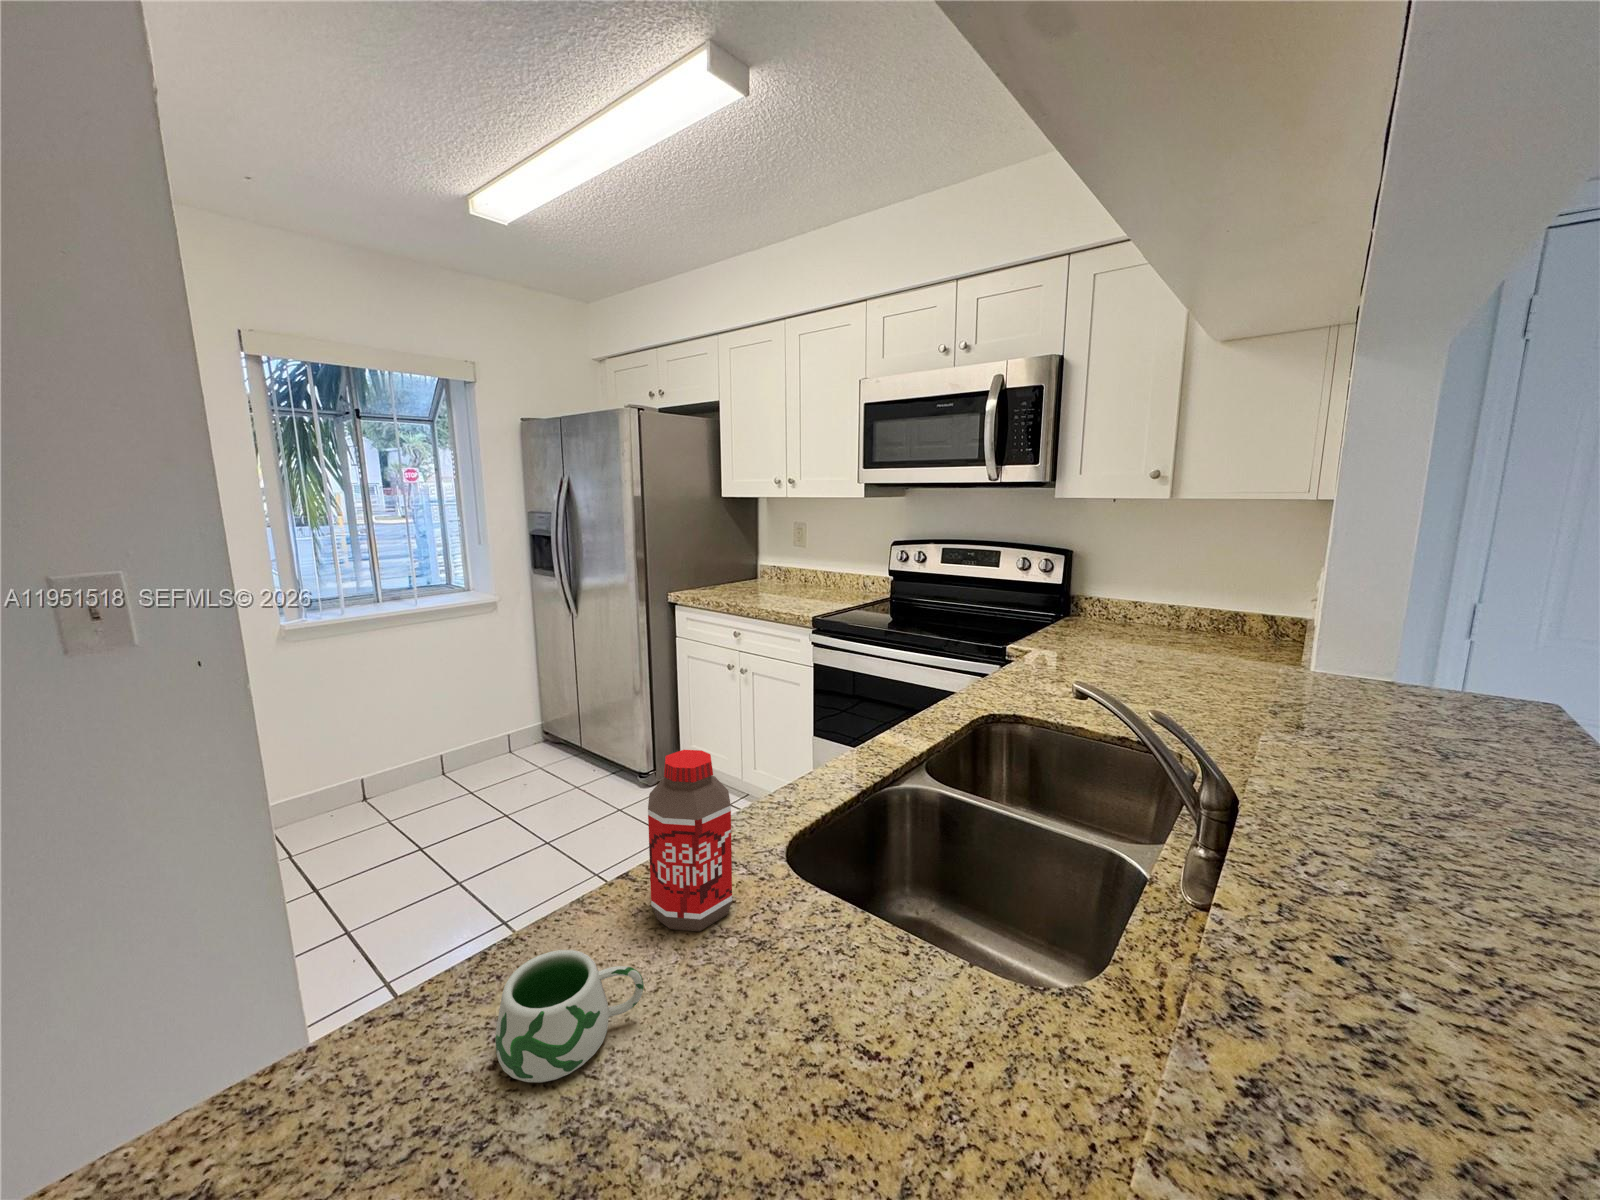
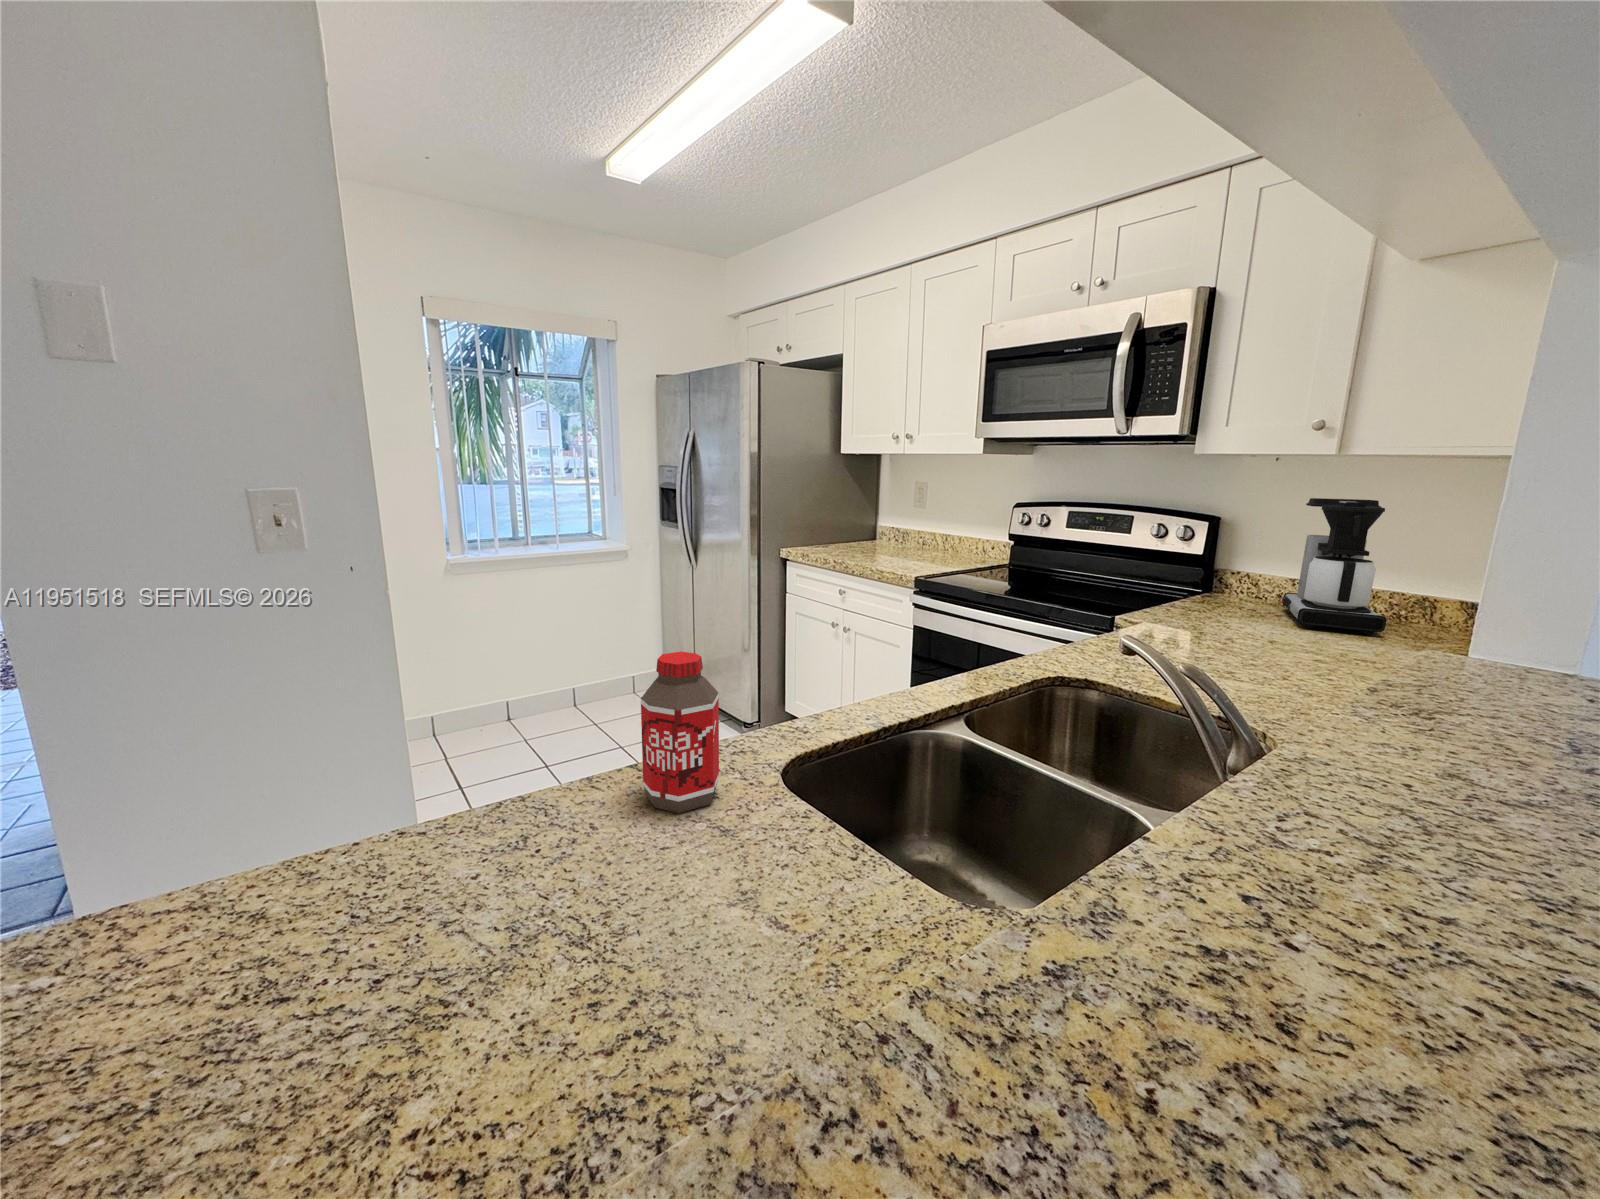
coffee maker: none [1132,534,1218,649] -> present [1282,498,1386,635]
mug: present [495,950,644,1082] -> none [474,796,601,893]

